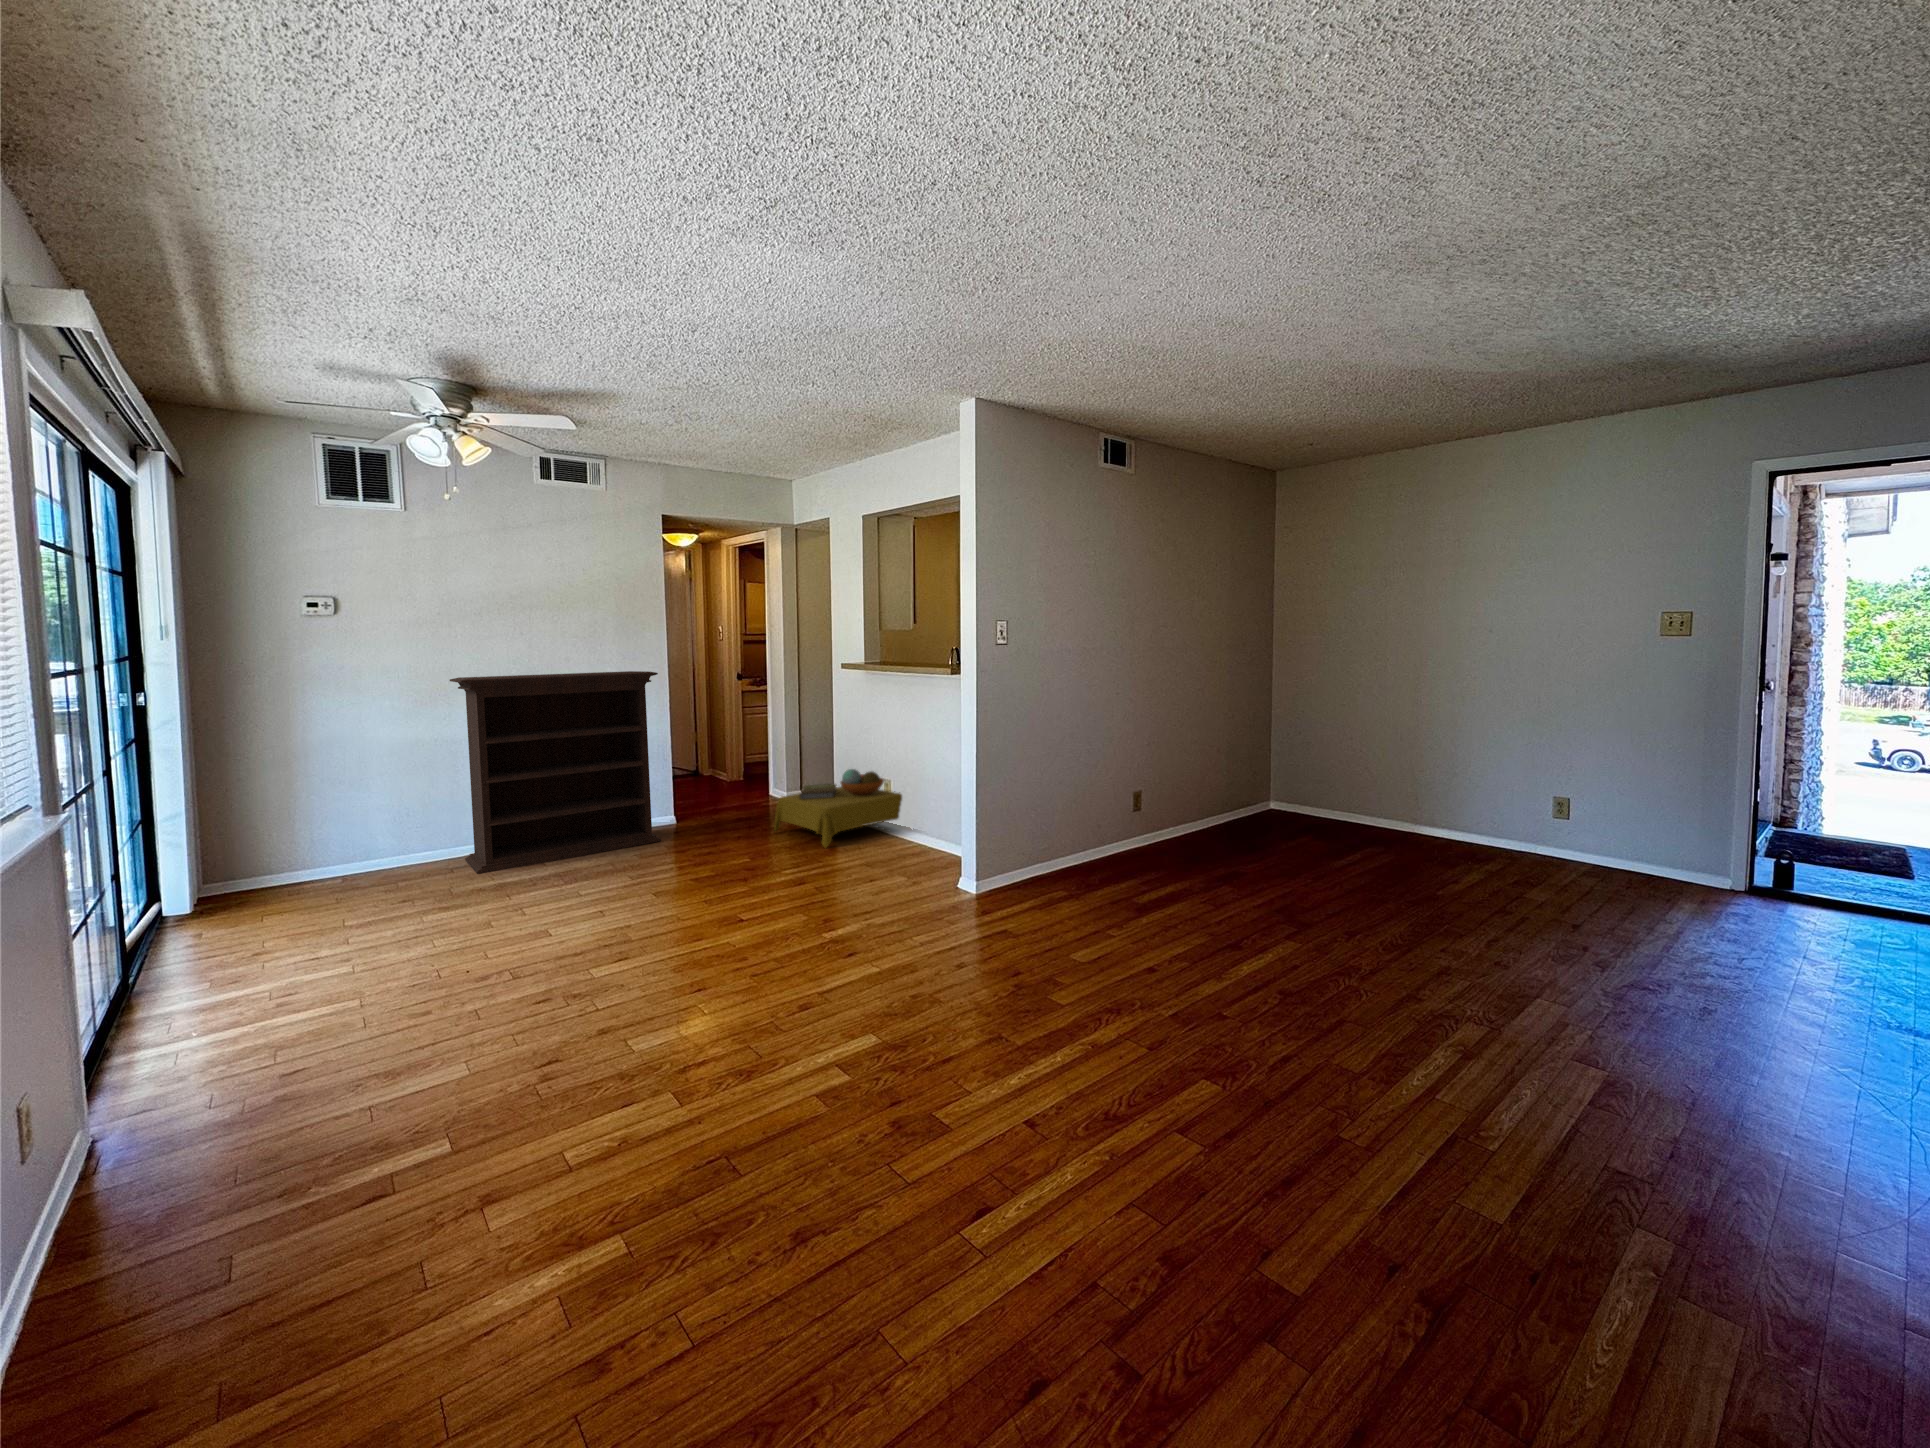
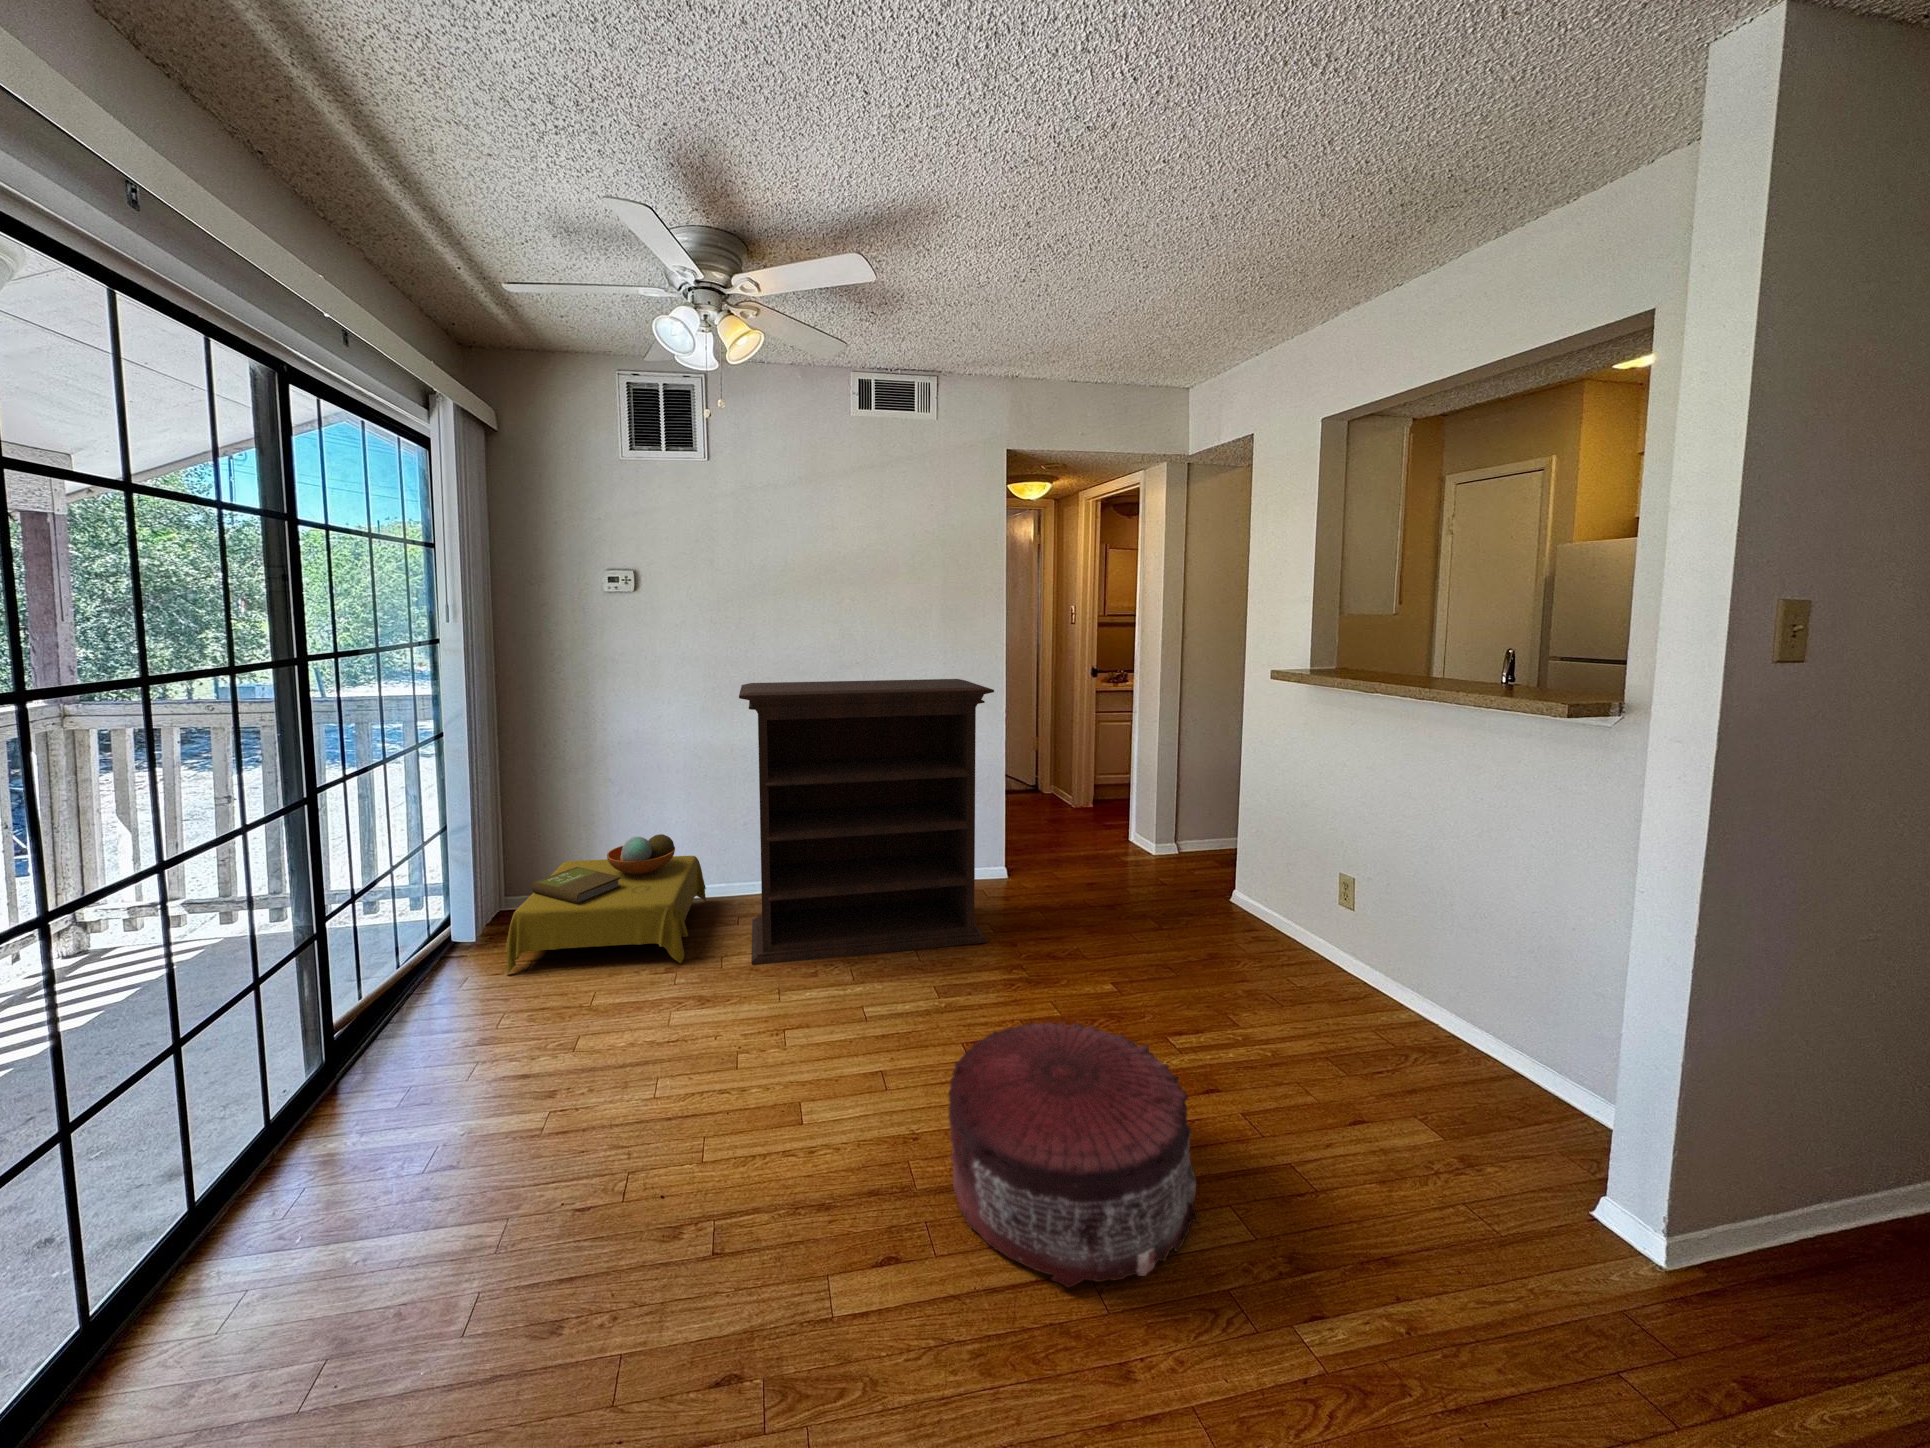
side table: present [774,769,902,848] -> present [505,834,706,974]
pouf: none [642,825,771,909] -> present [949,1022,1199,1287]

